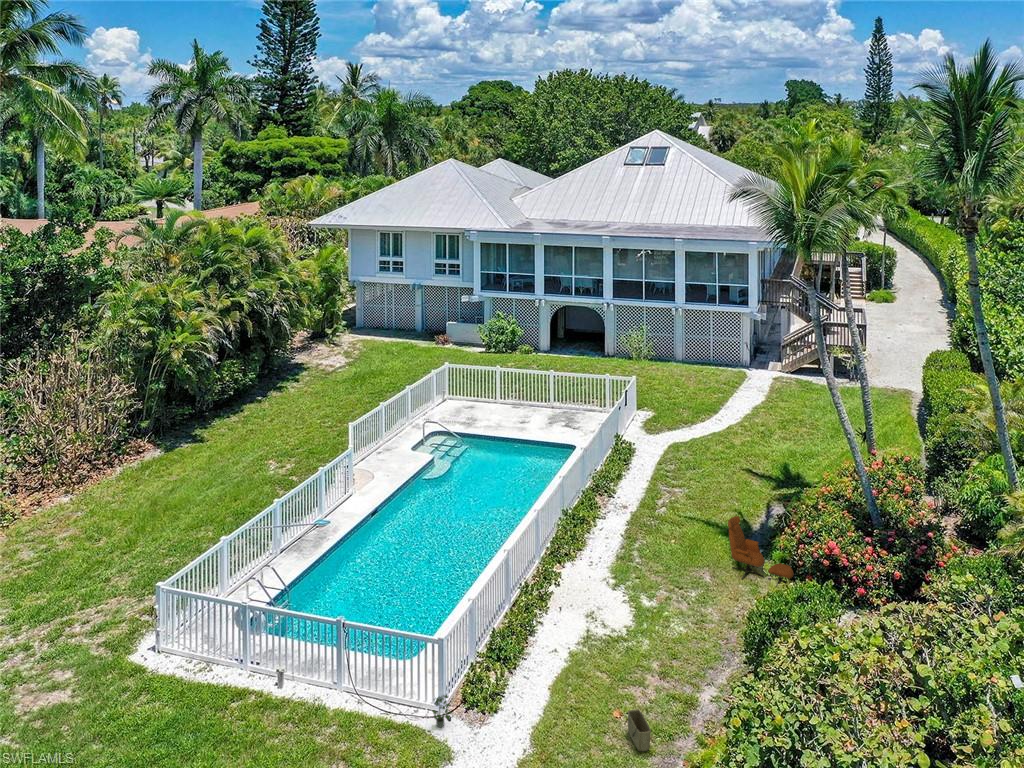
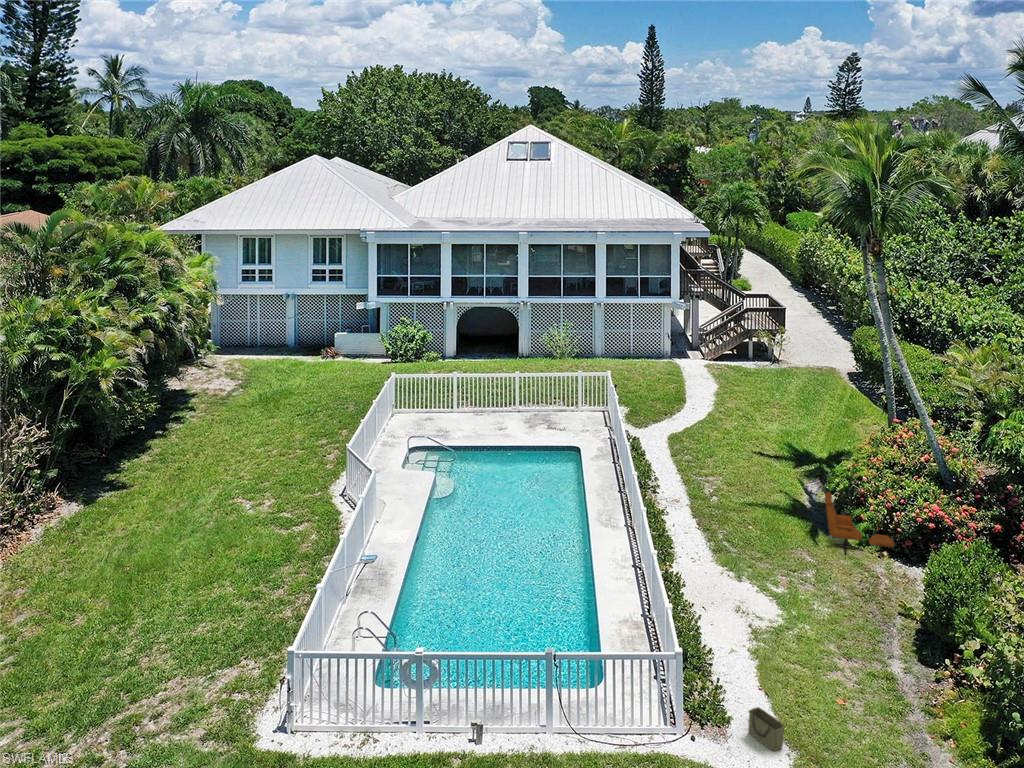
potted plant: present [432,695,452,727] -> none [677,711,697,750]
basket: present [628,709,651,751] -> present [748,707,785,751]

